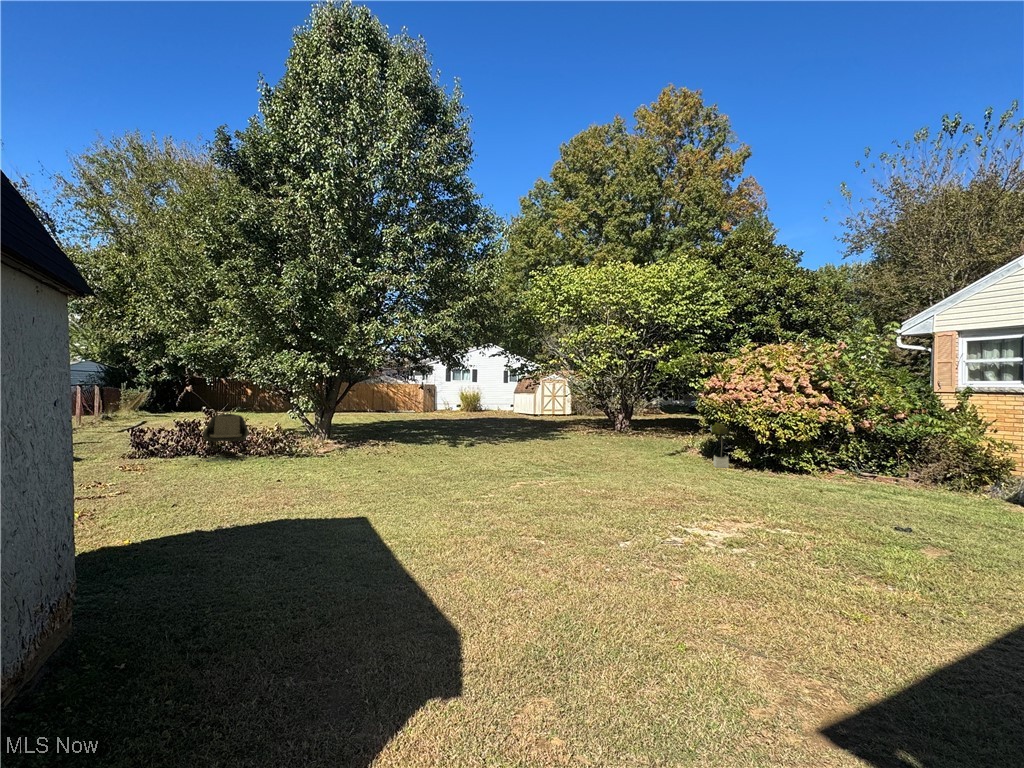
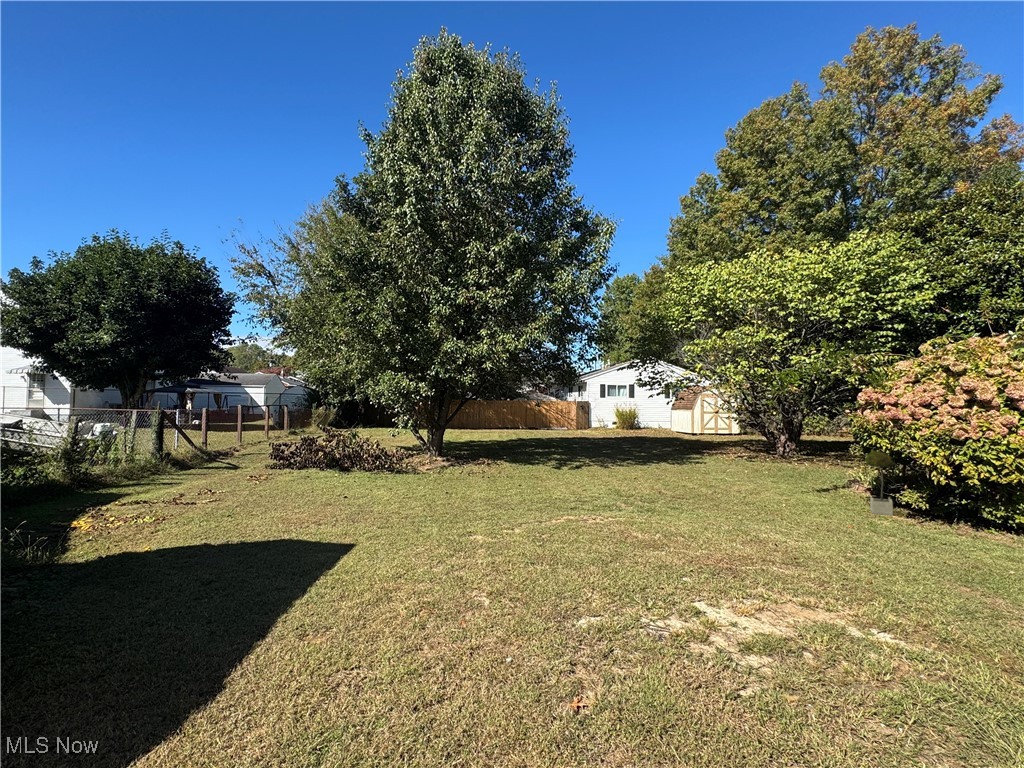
lounge chair: present [203,414,249,461] -> none [292,432,337,479]

